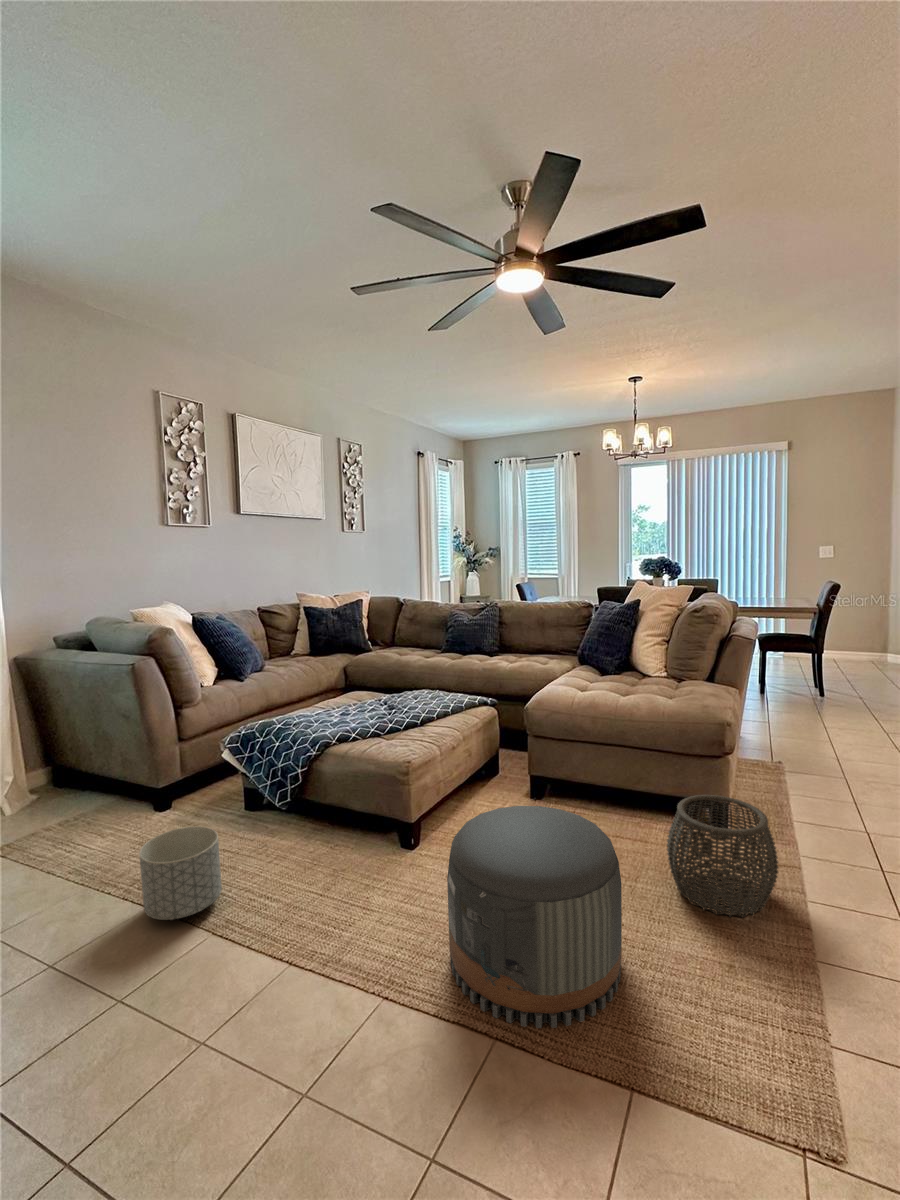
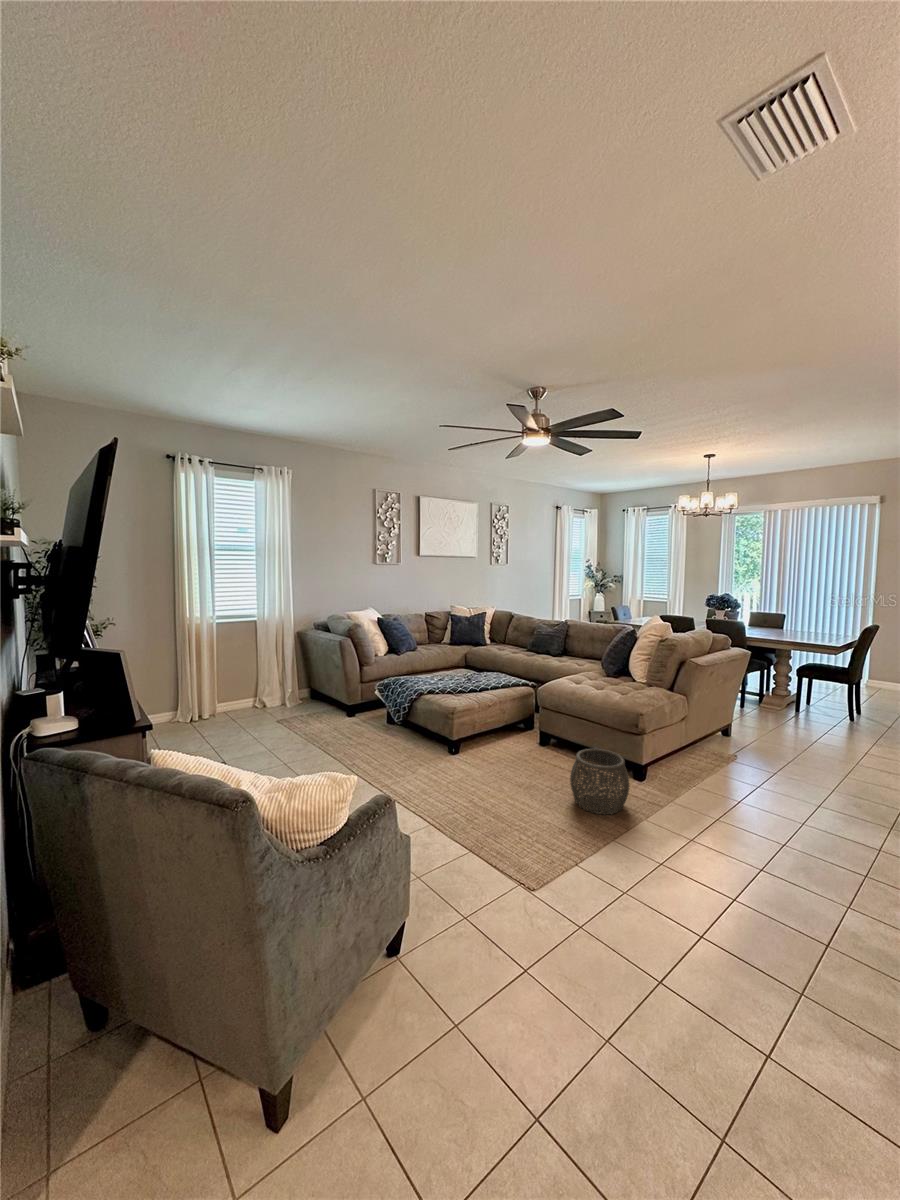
pouf: present [447,806,622,1028] -> none [436,732,518,827]
planter: present [139,826,222,920] -> none [327,720,360,759]

